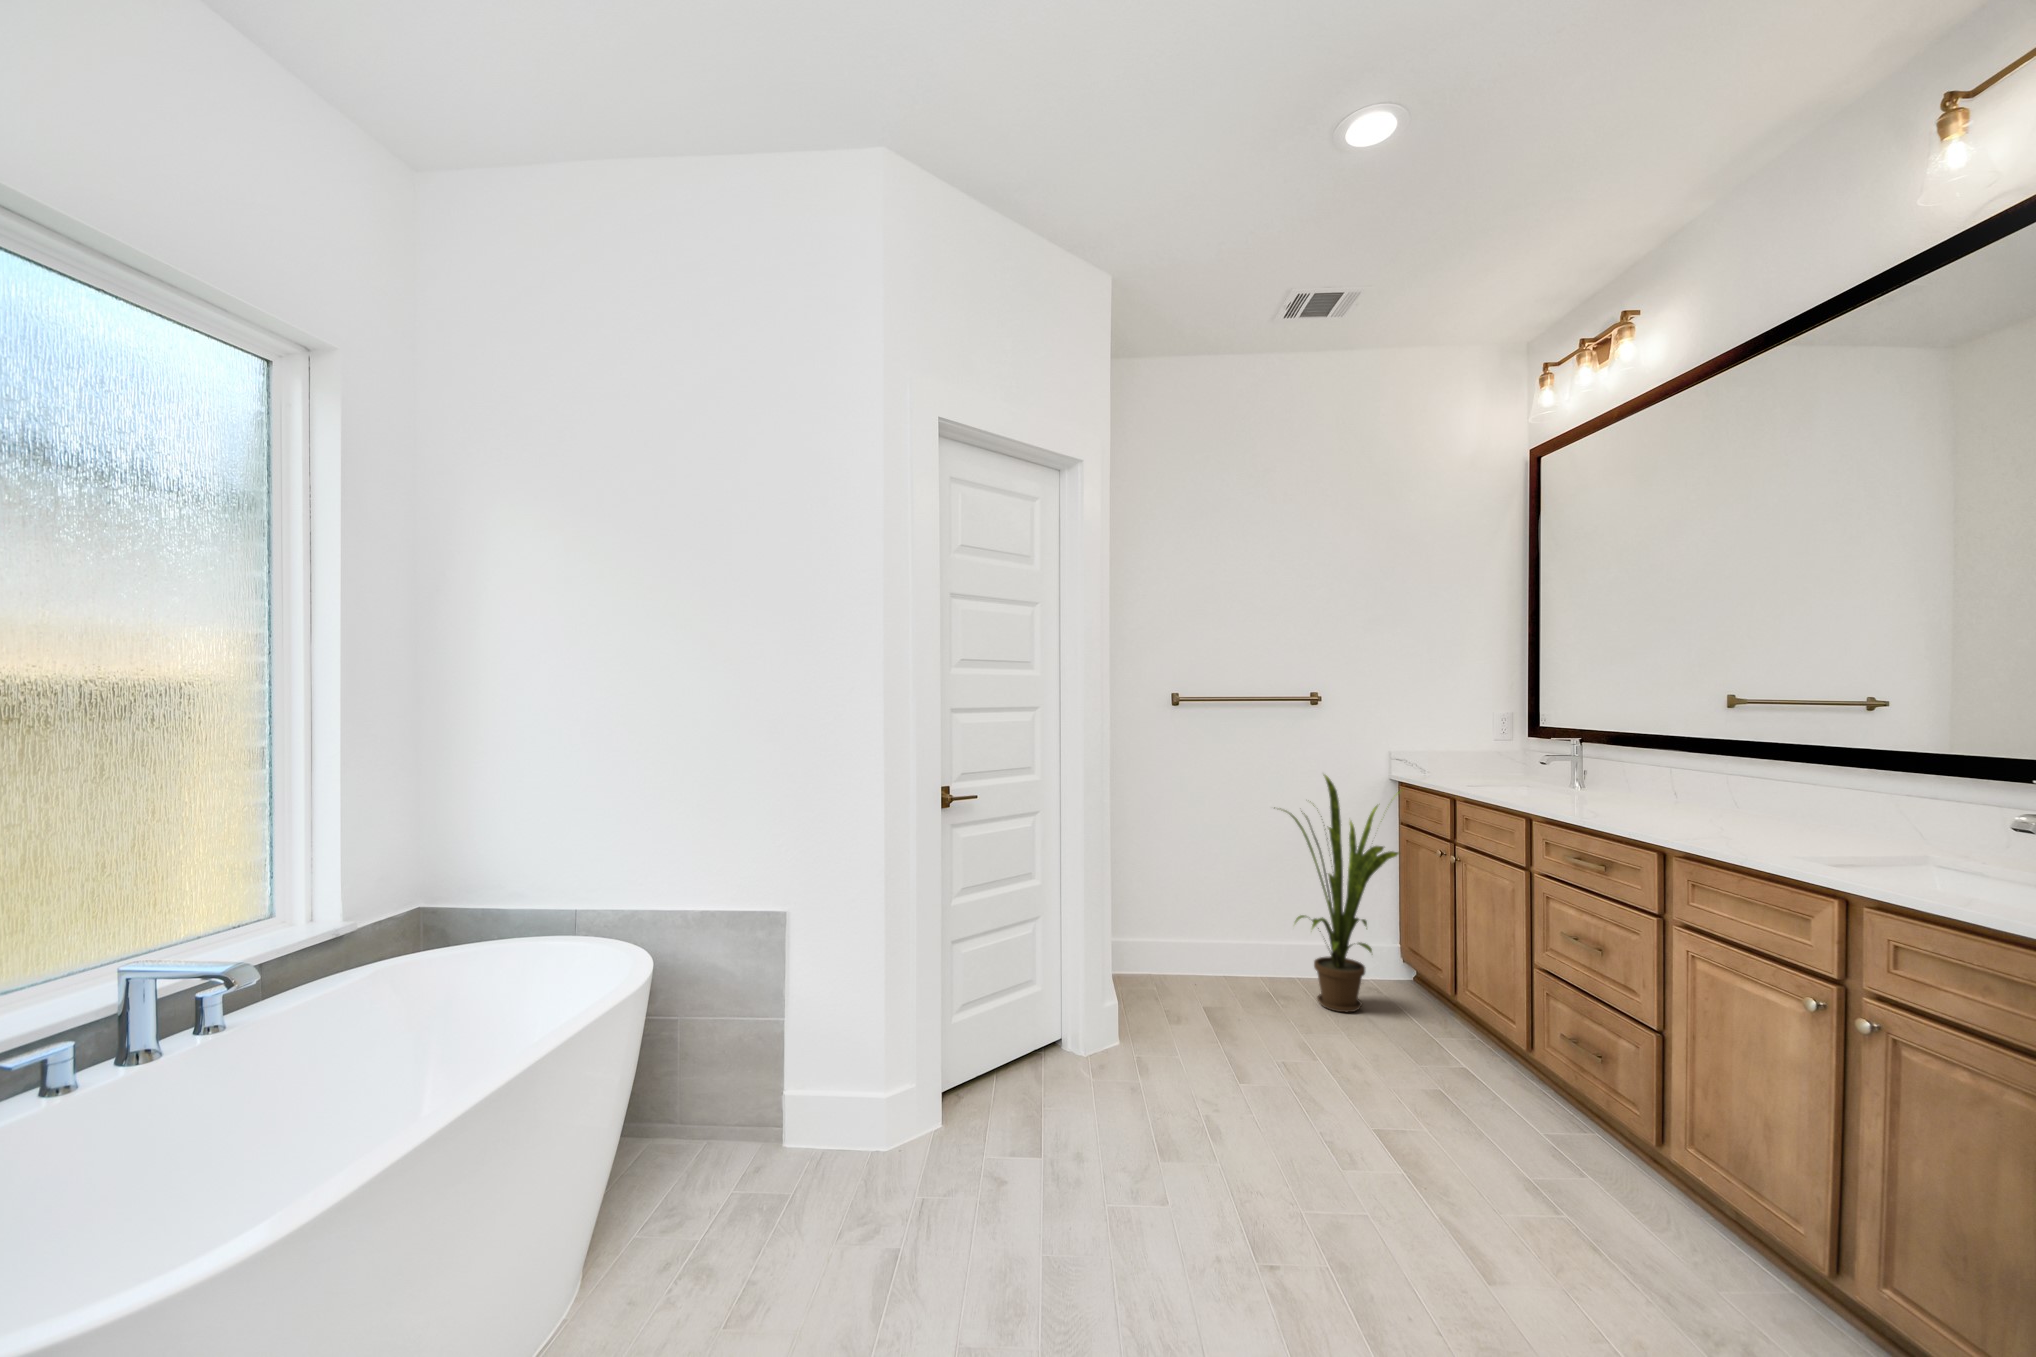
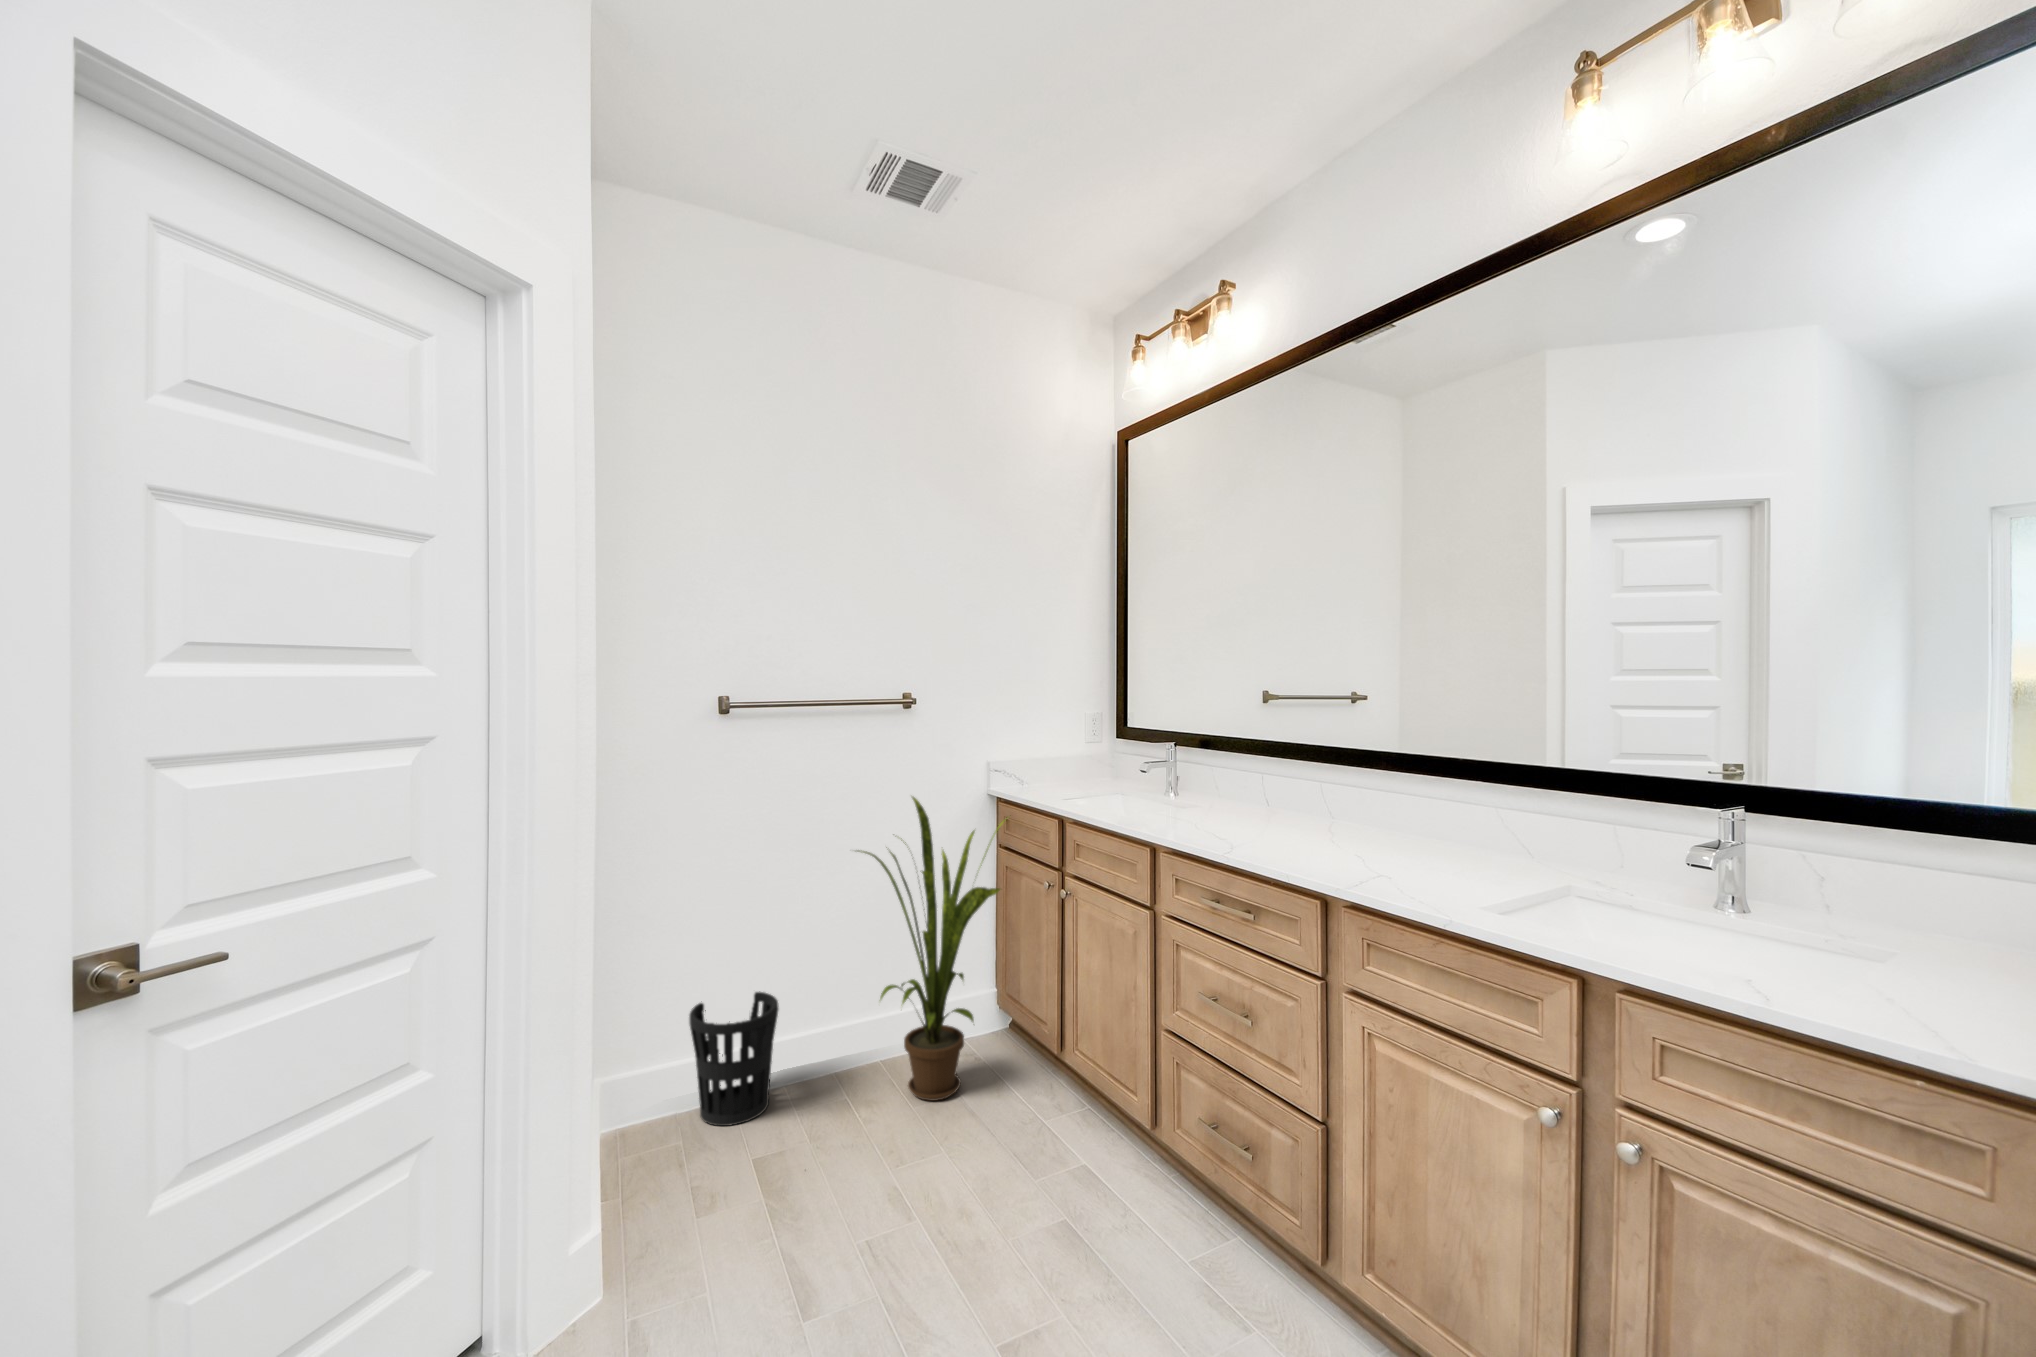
wastebasket: none [1154,906,1216,995] -> present [689,991,779,1126]

